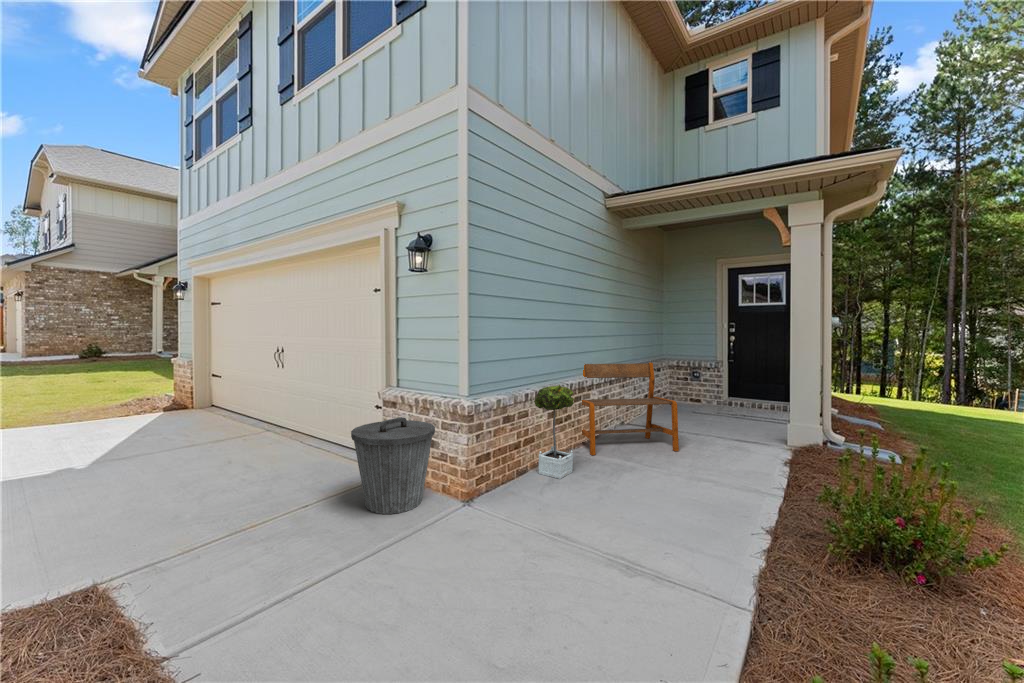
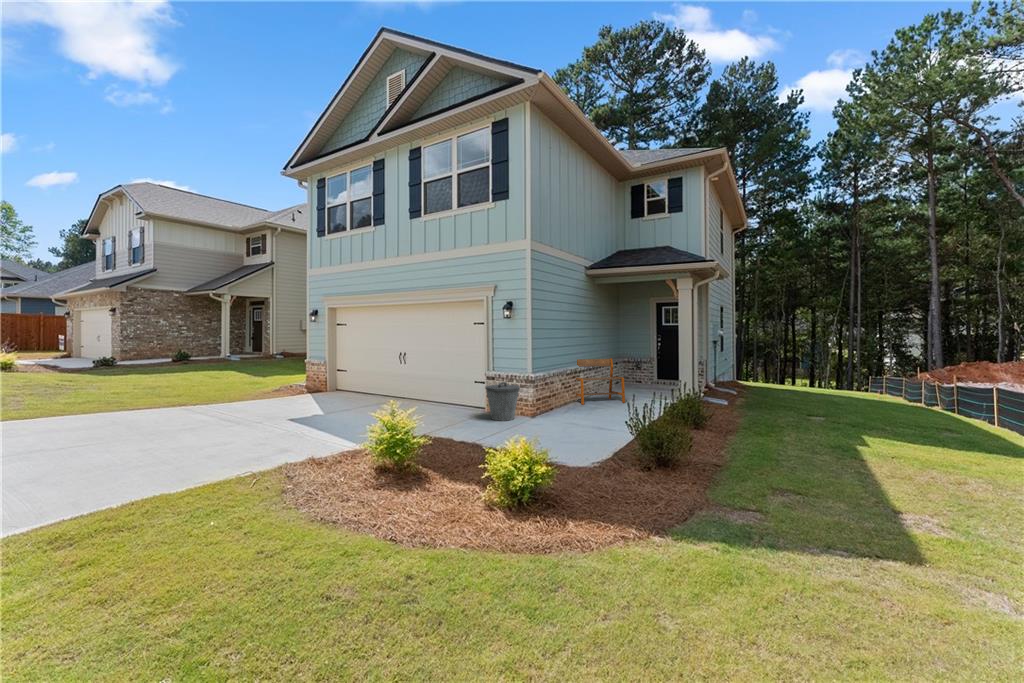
potted tree: present [534,385,574,479] -> none [557,368,575,412]

